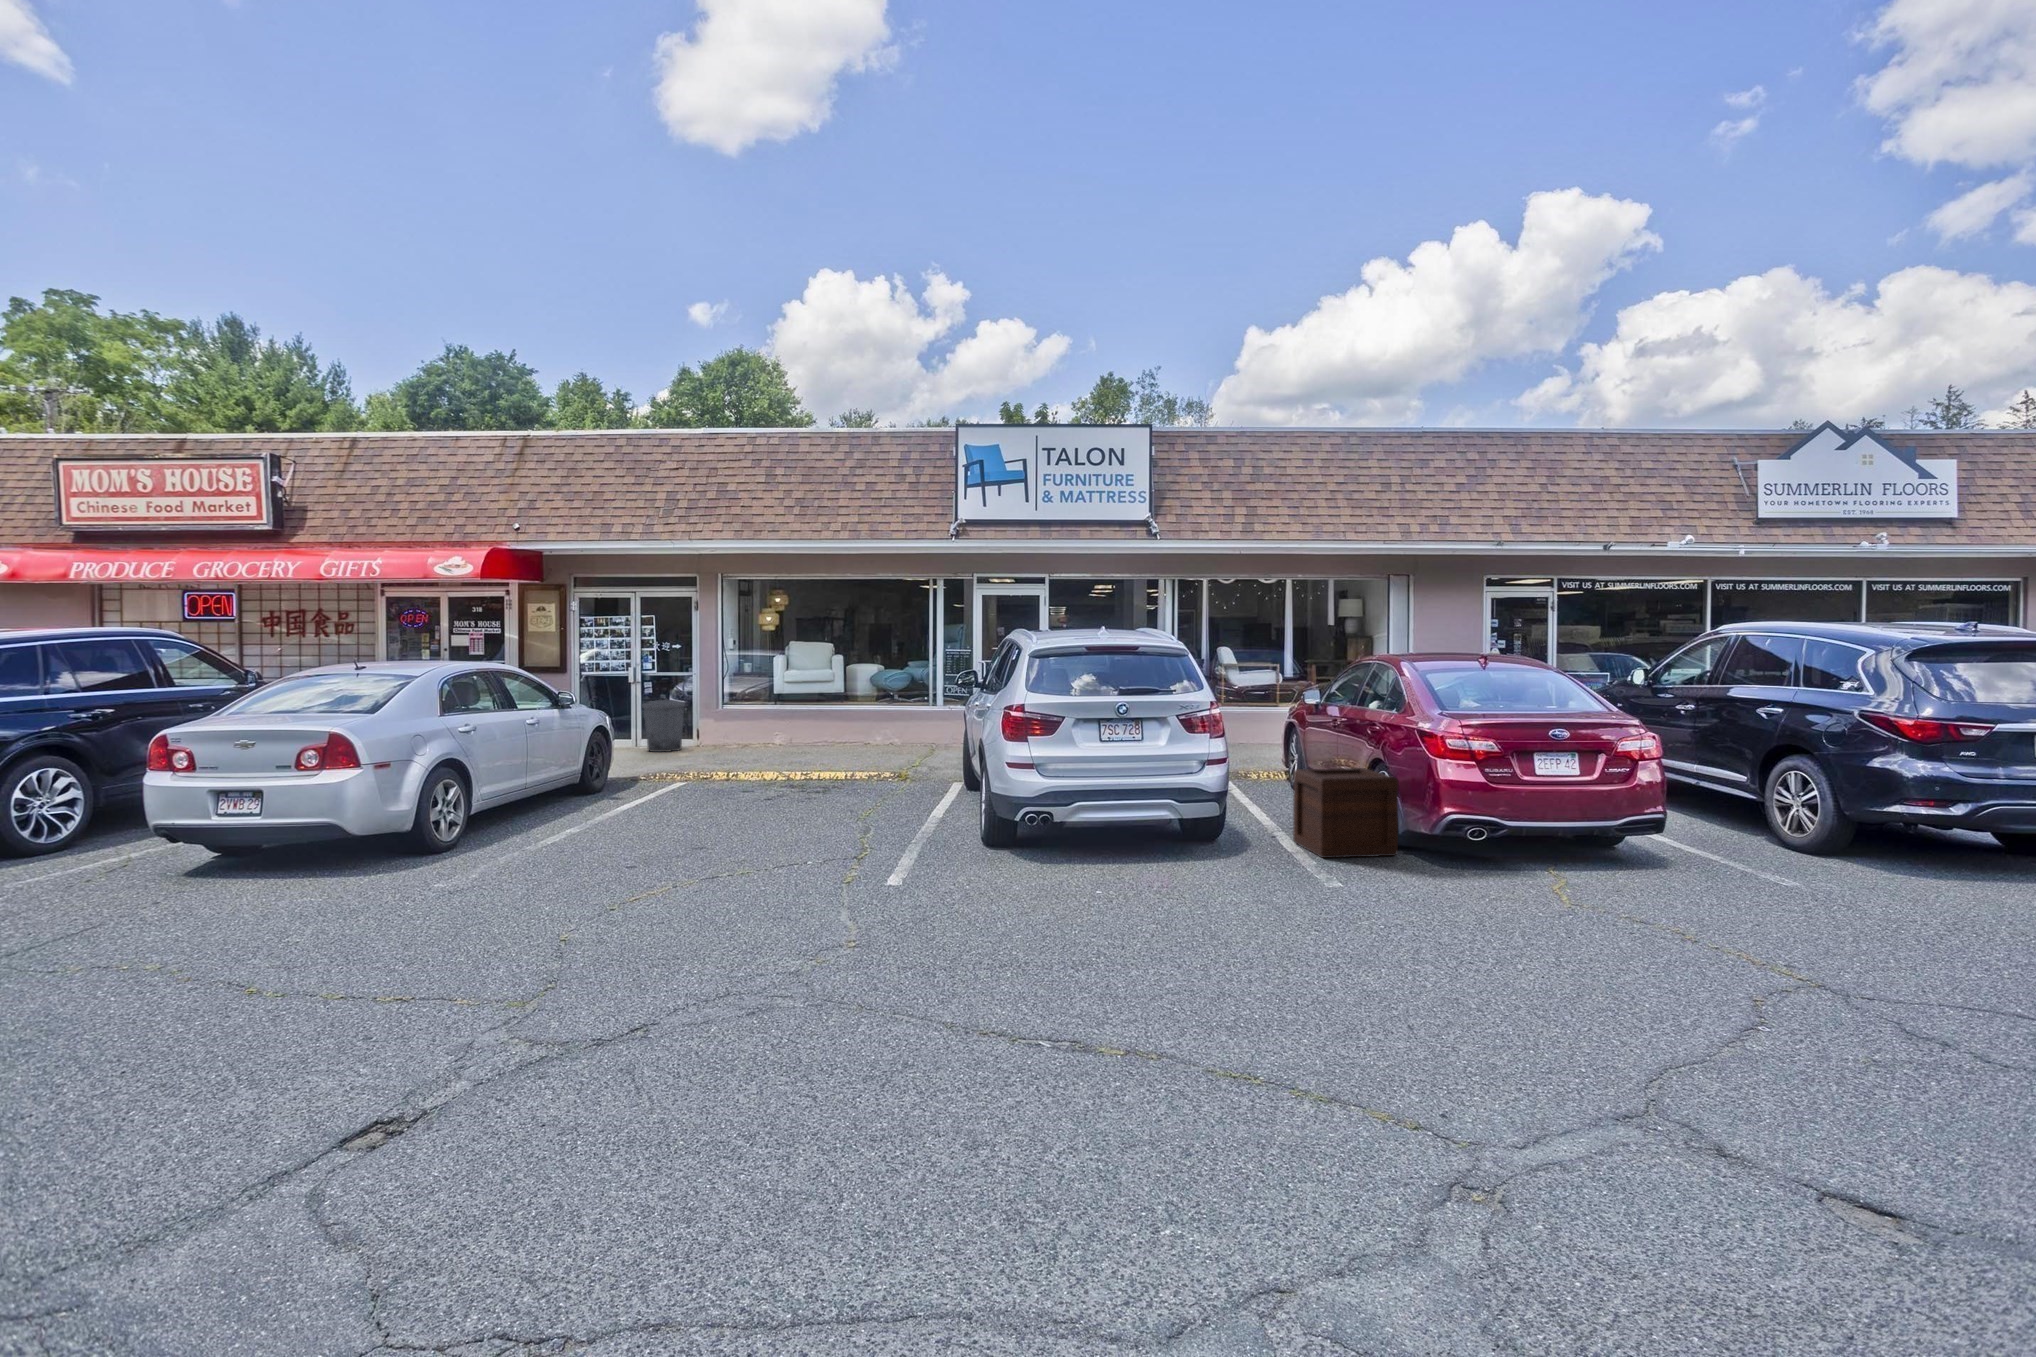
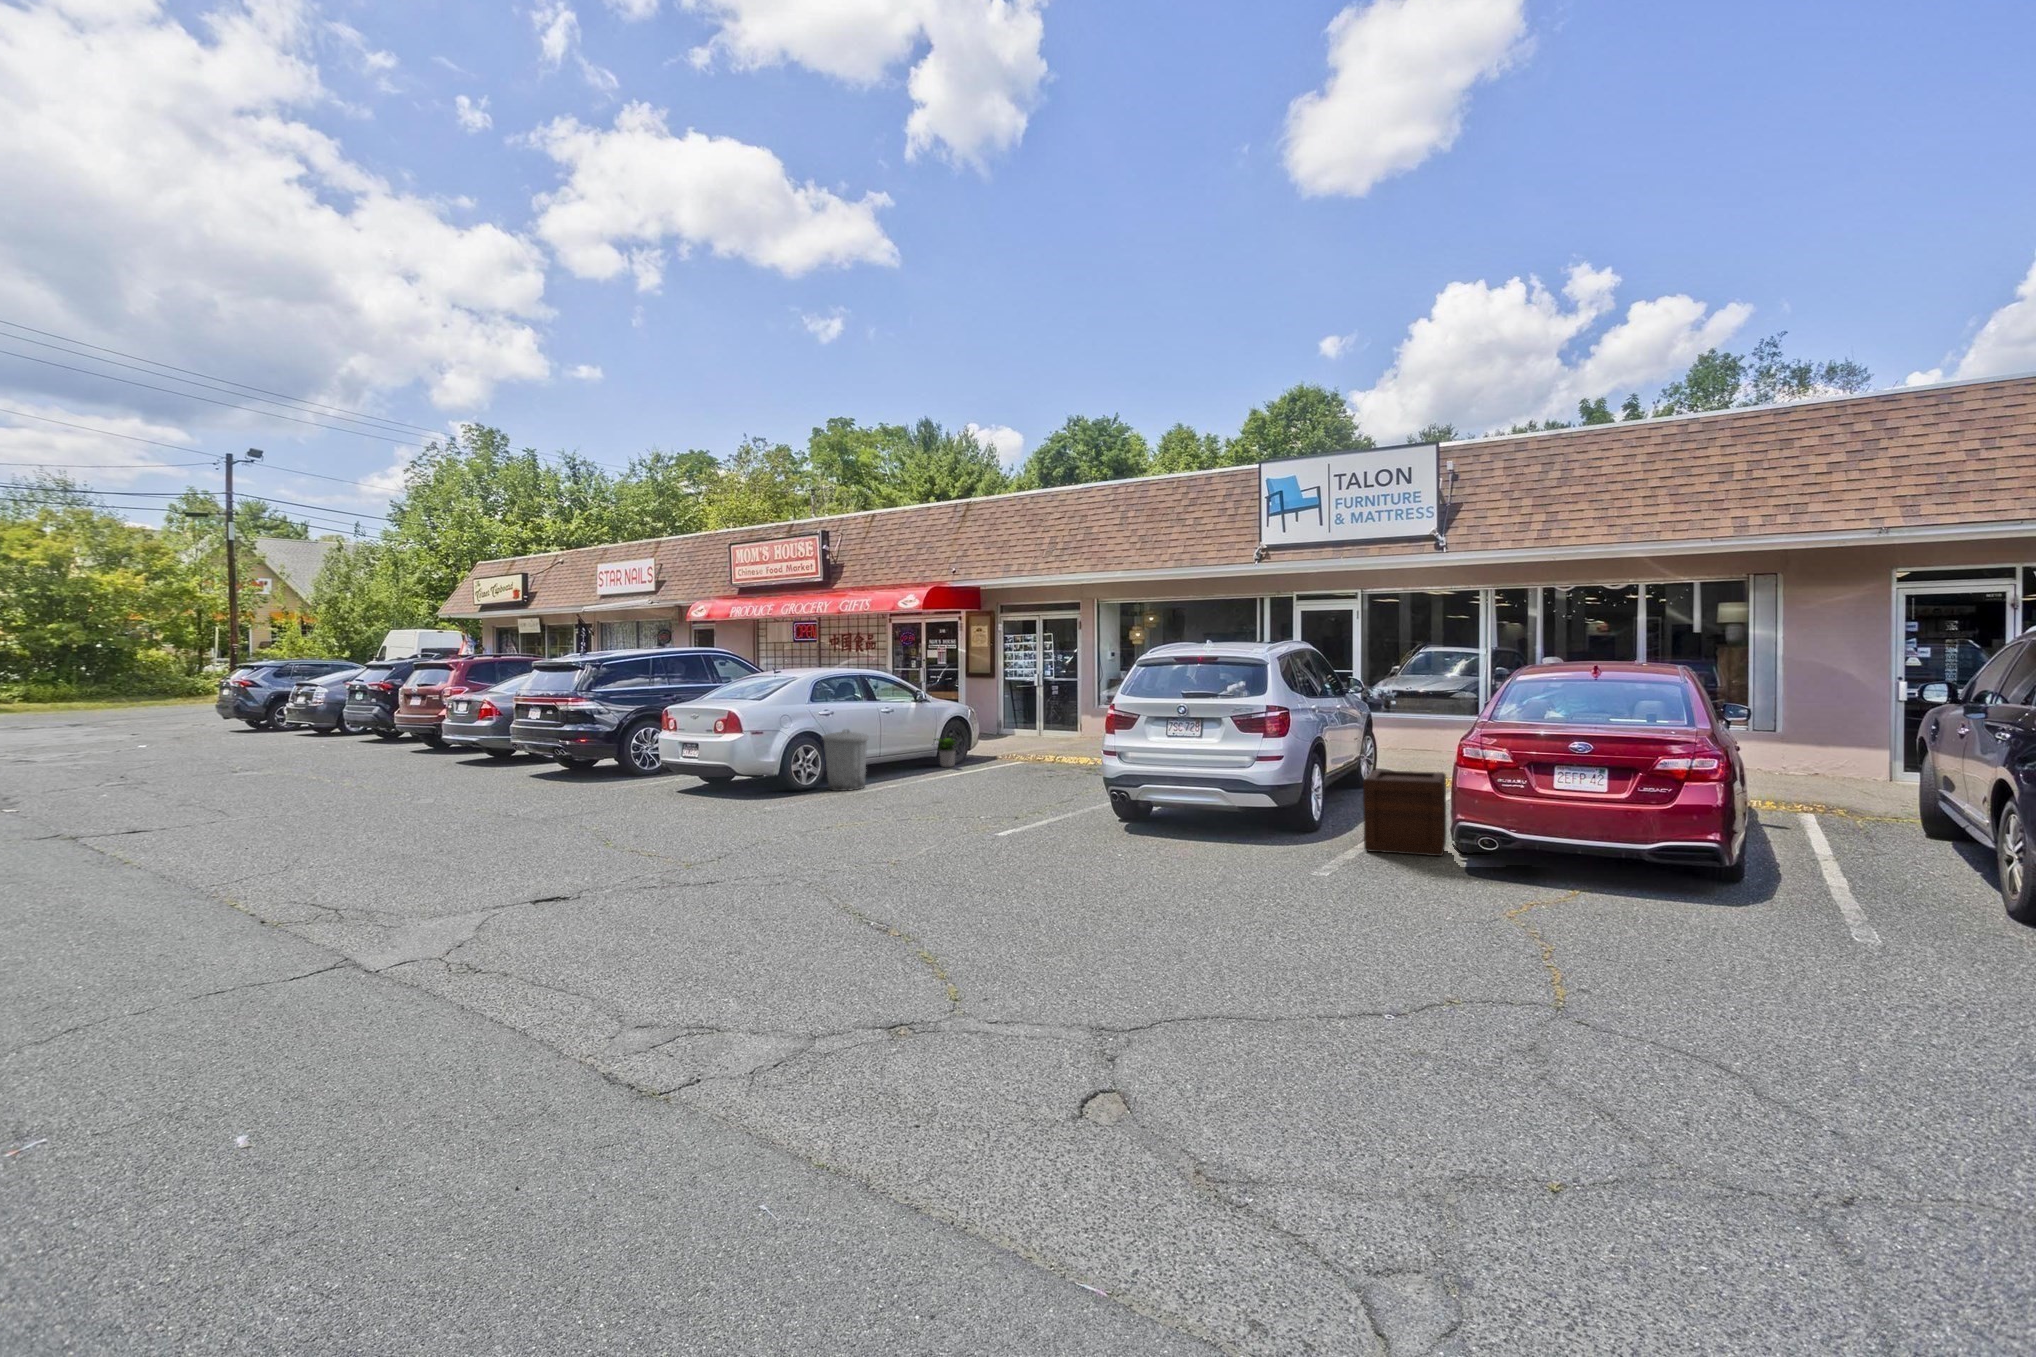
trash can: present [642,699,685,752] -> present [822,730,869,791]
potted plant: none [579,758,630,800] -> present [932,737,956,767]

